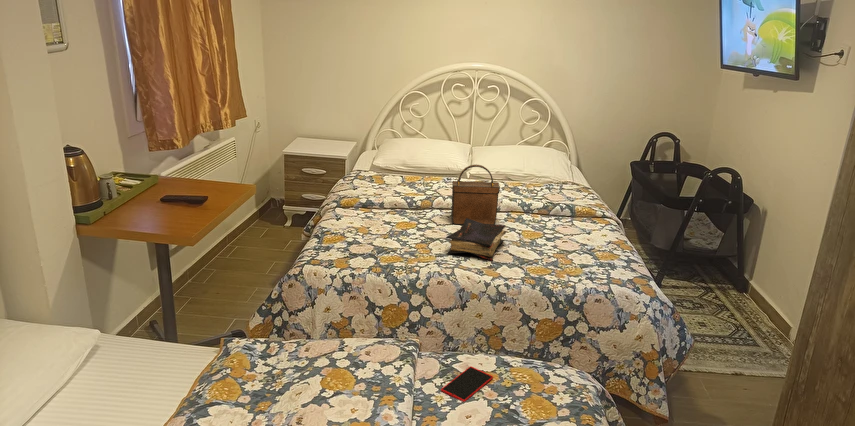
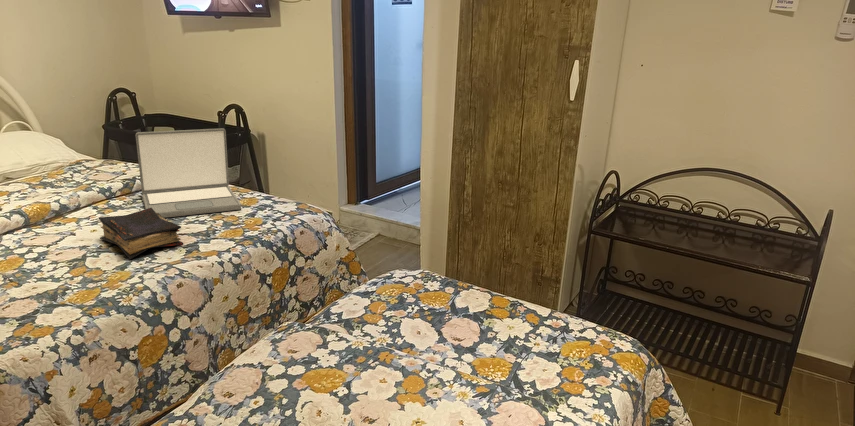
handbag: present [452,165,500,225] -> none [33,153,109,236]
laptop: none [514,165,621,258] -> present [136,128,241,218]
smartphone: present [441,366,493,402] -> none [358,304,406,336]

